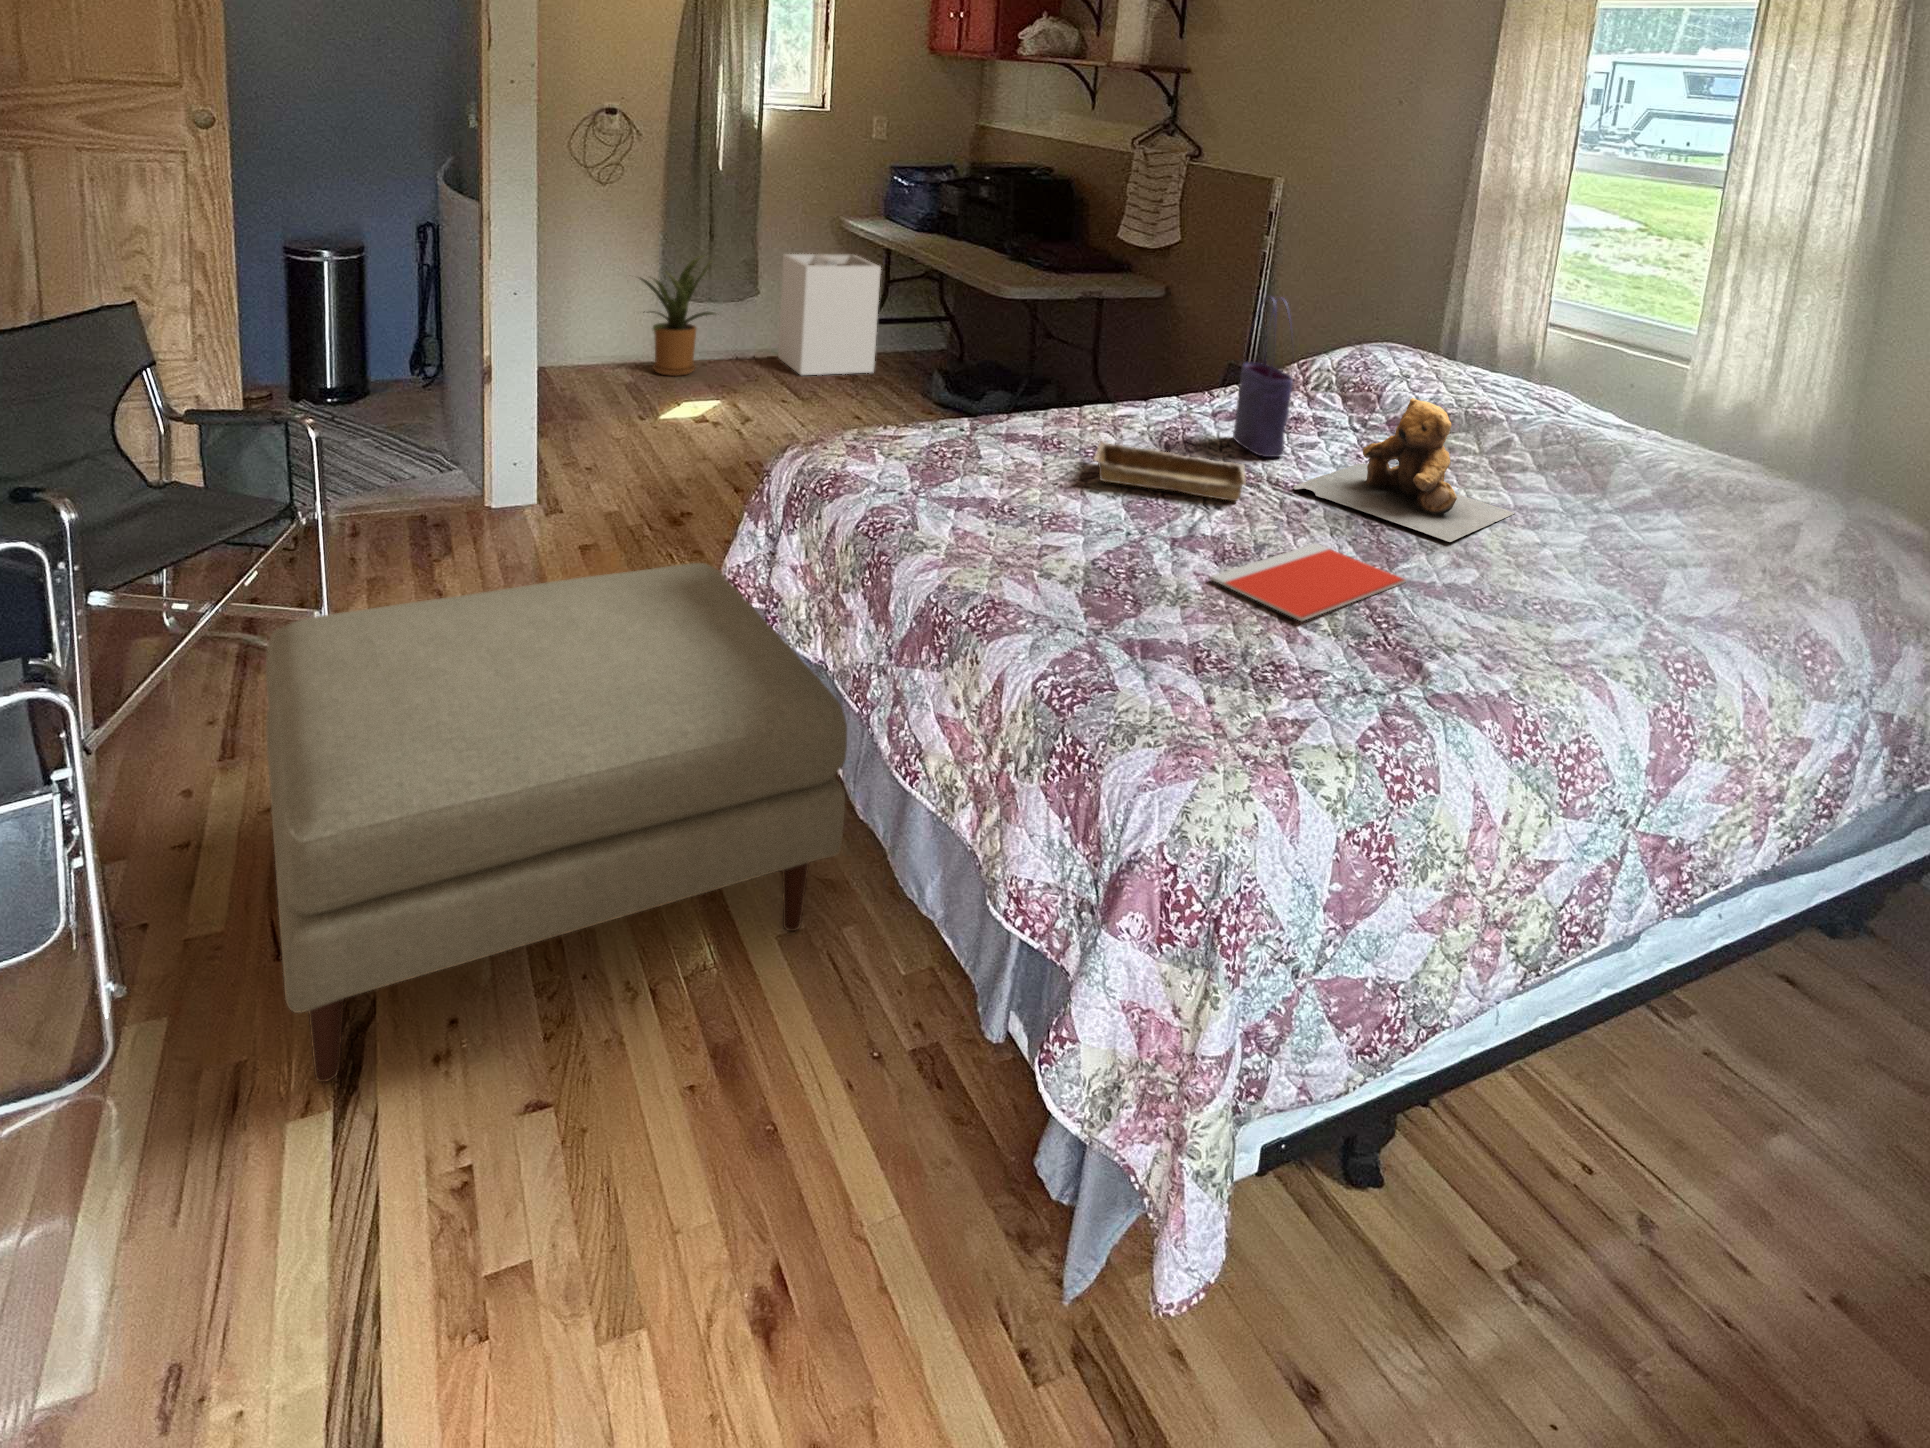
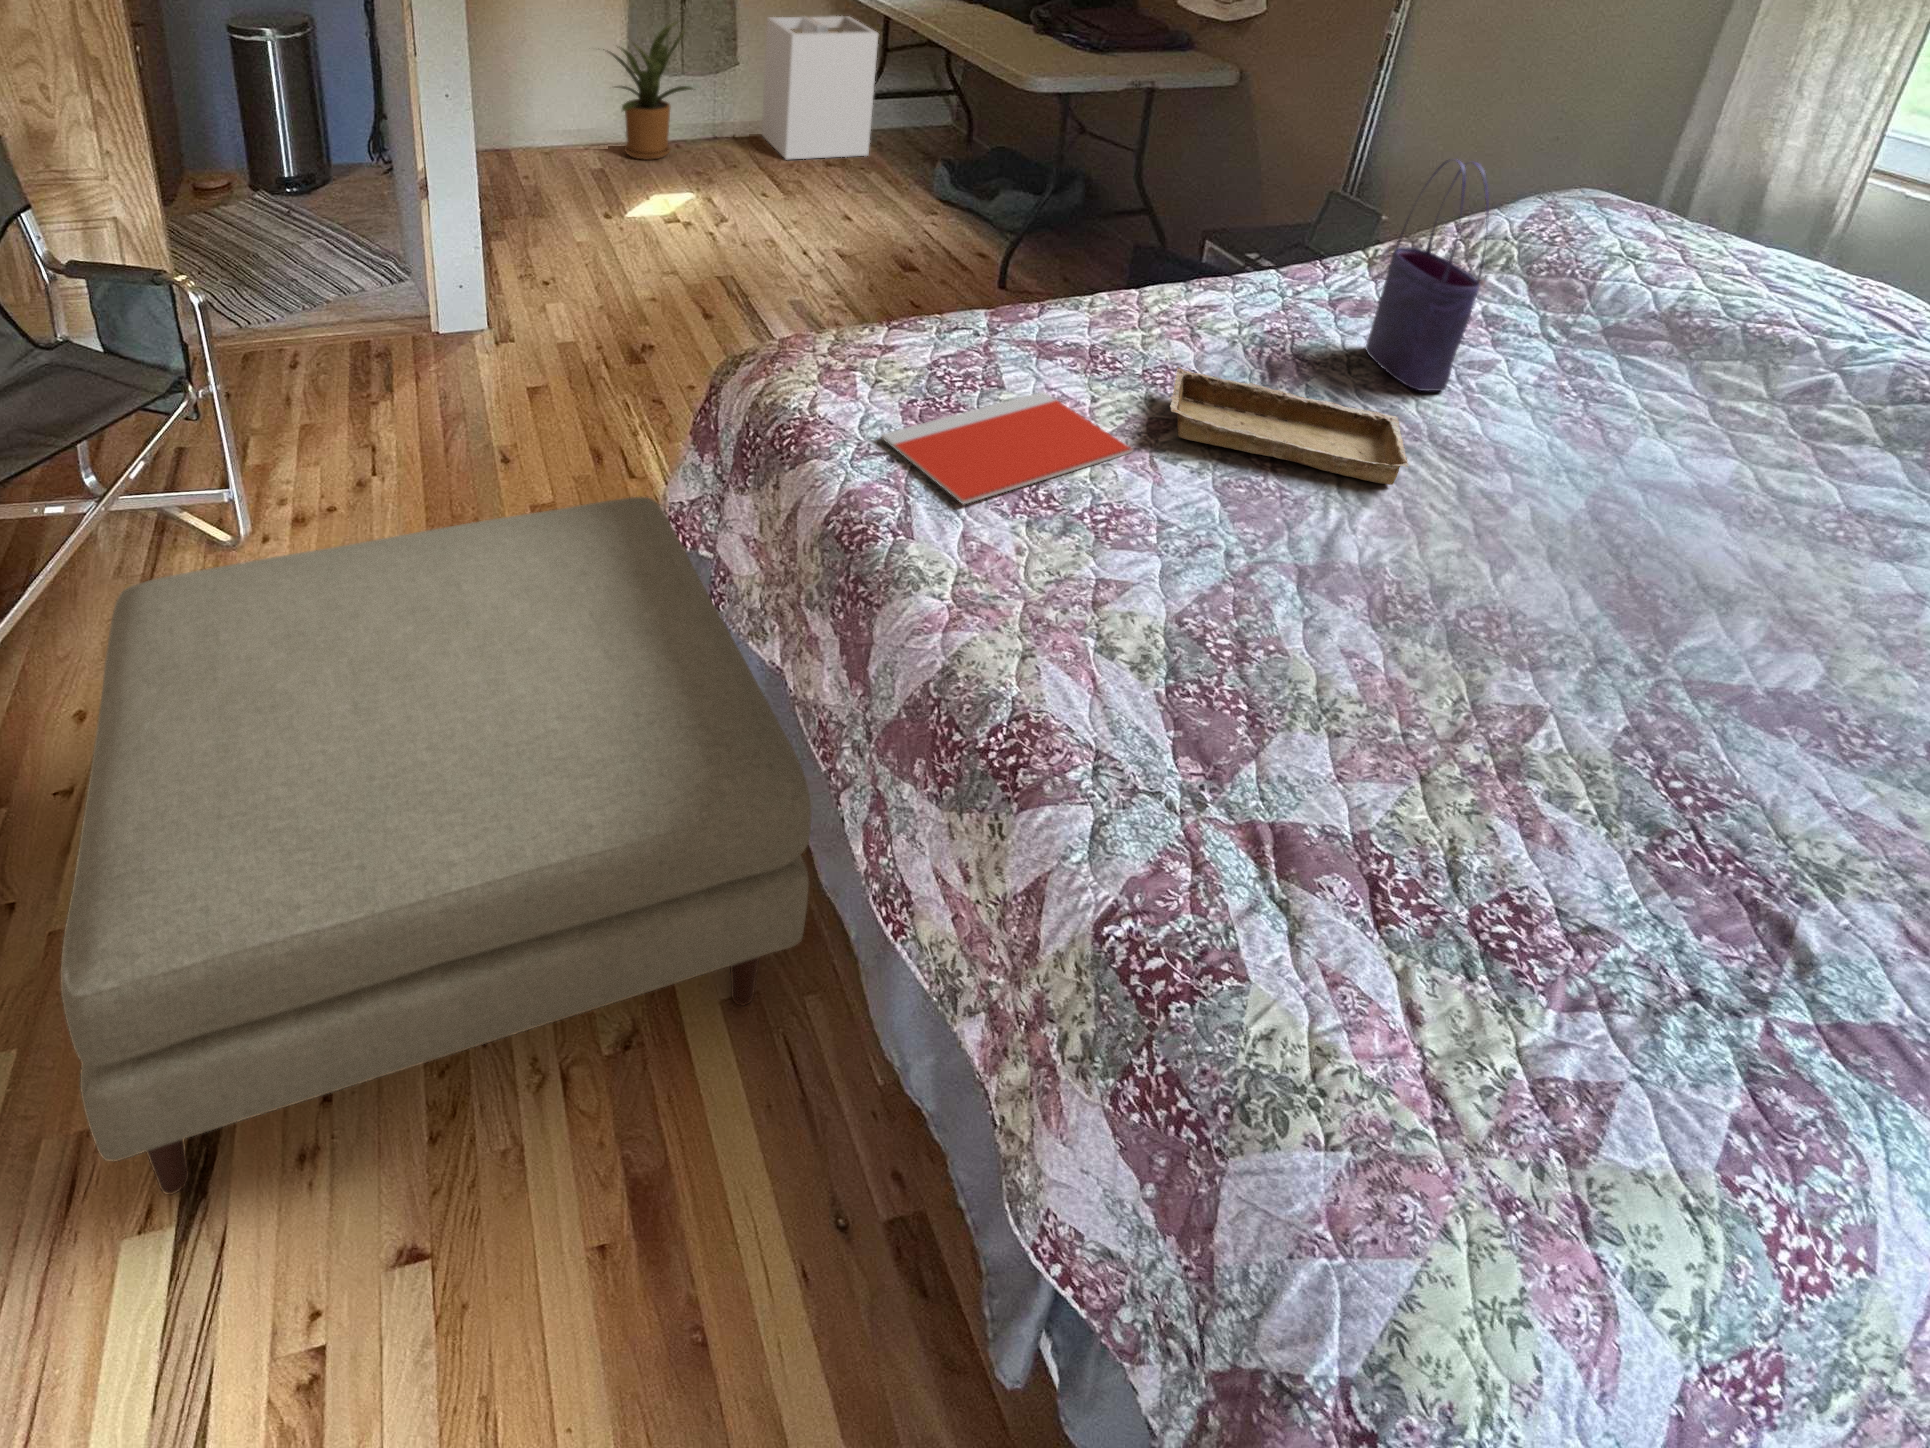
teddy bear: present [1294,398,1514,542] -> none [1473,340,1850,594]
notebook: present [1210,544,1406,621] -> present [881,392,1133,504]

